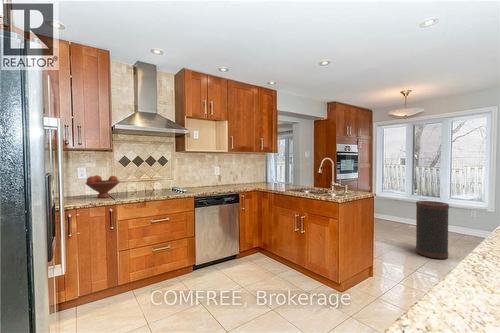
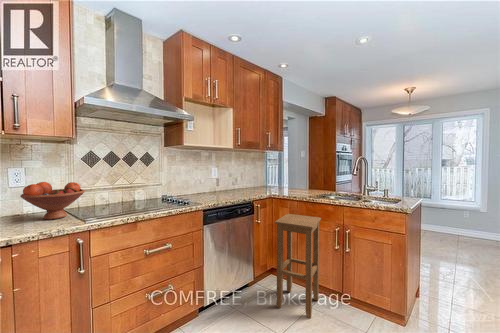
trash can: present [416,201,449,259] -> none [434,204,472,267]
stool: none [249,203,288,280] -> present [275,214,321,319]

